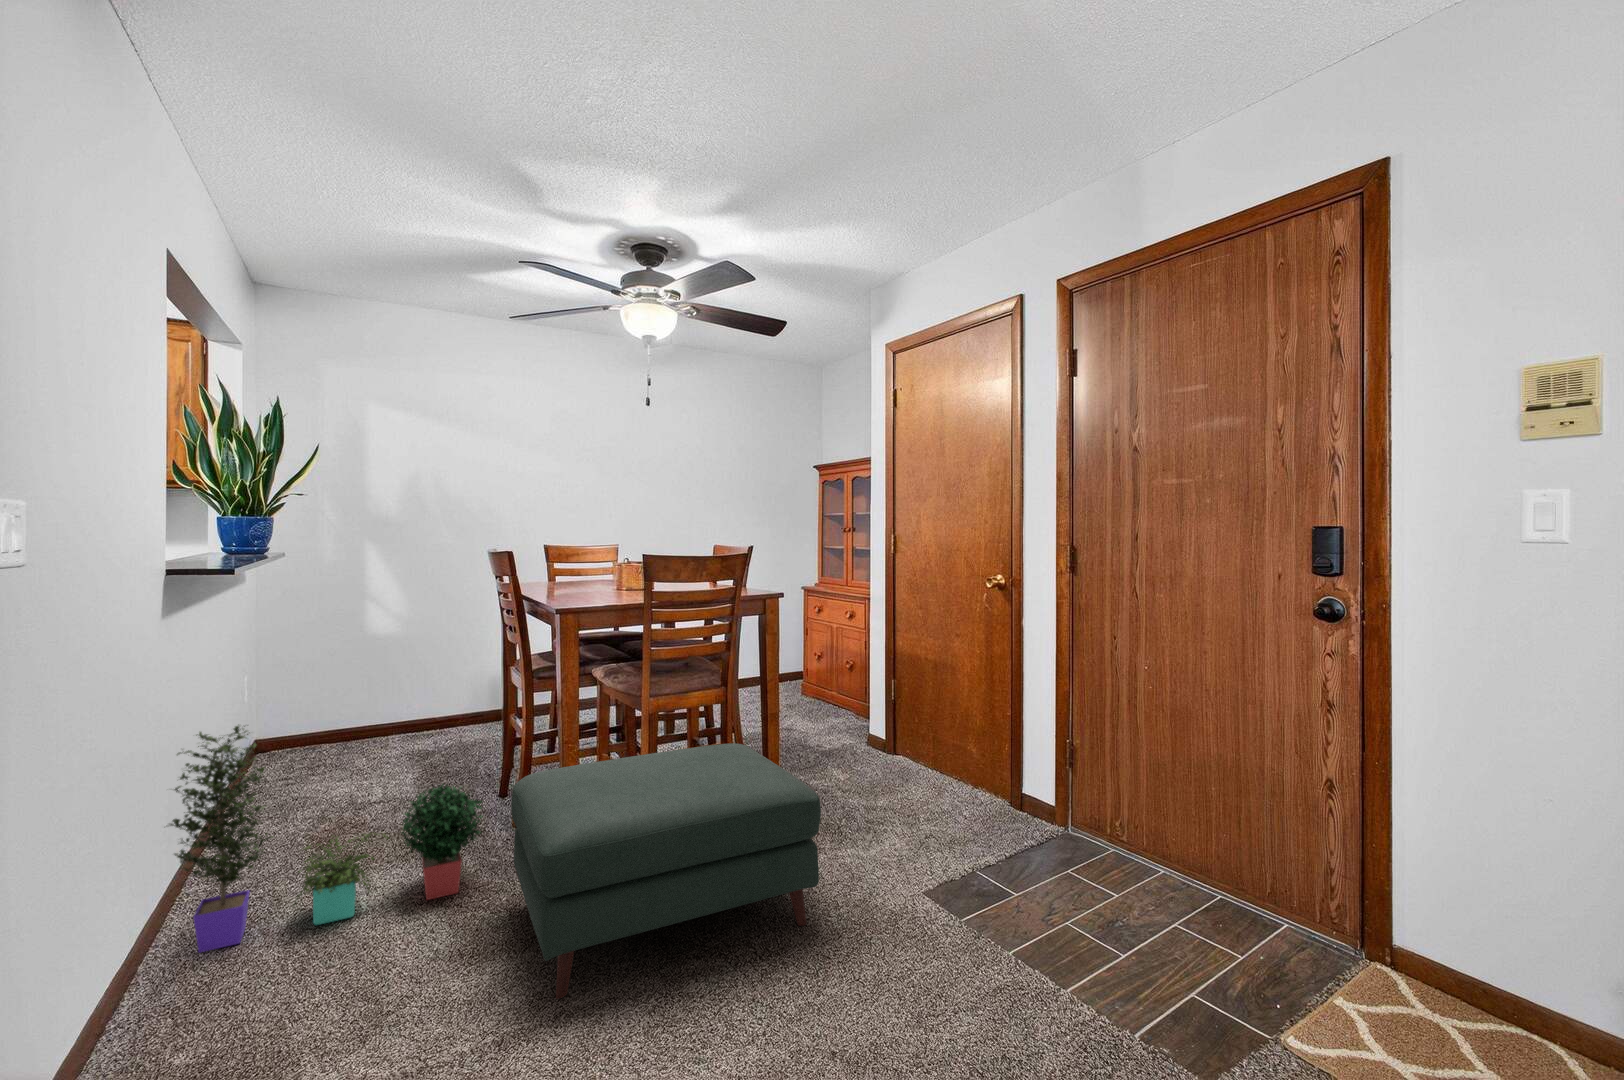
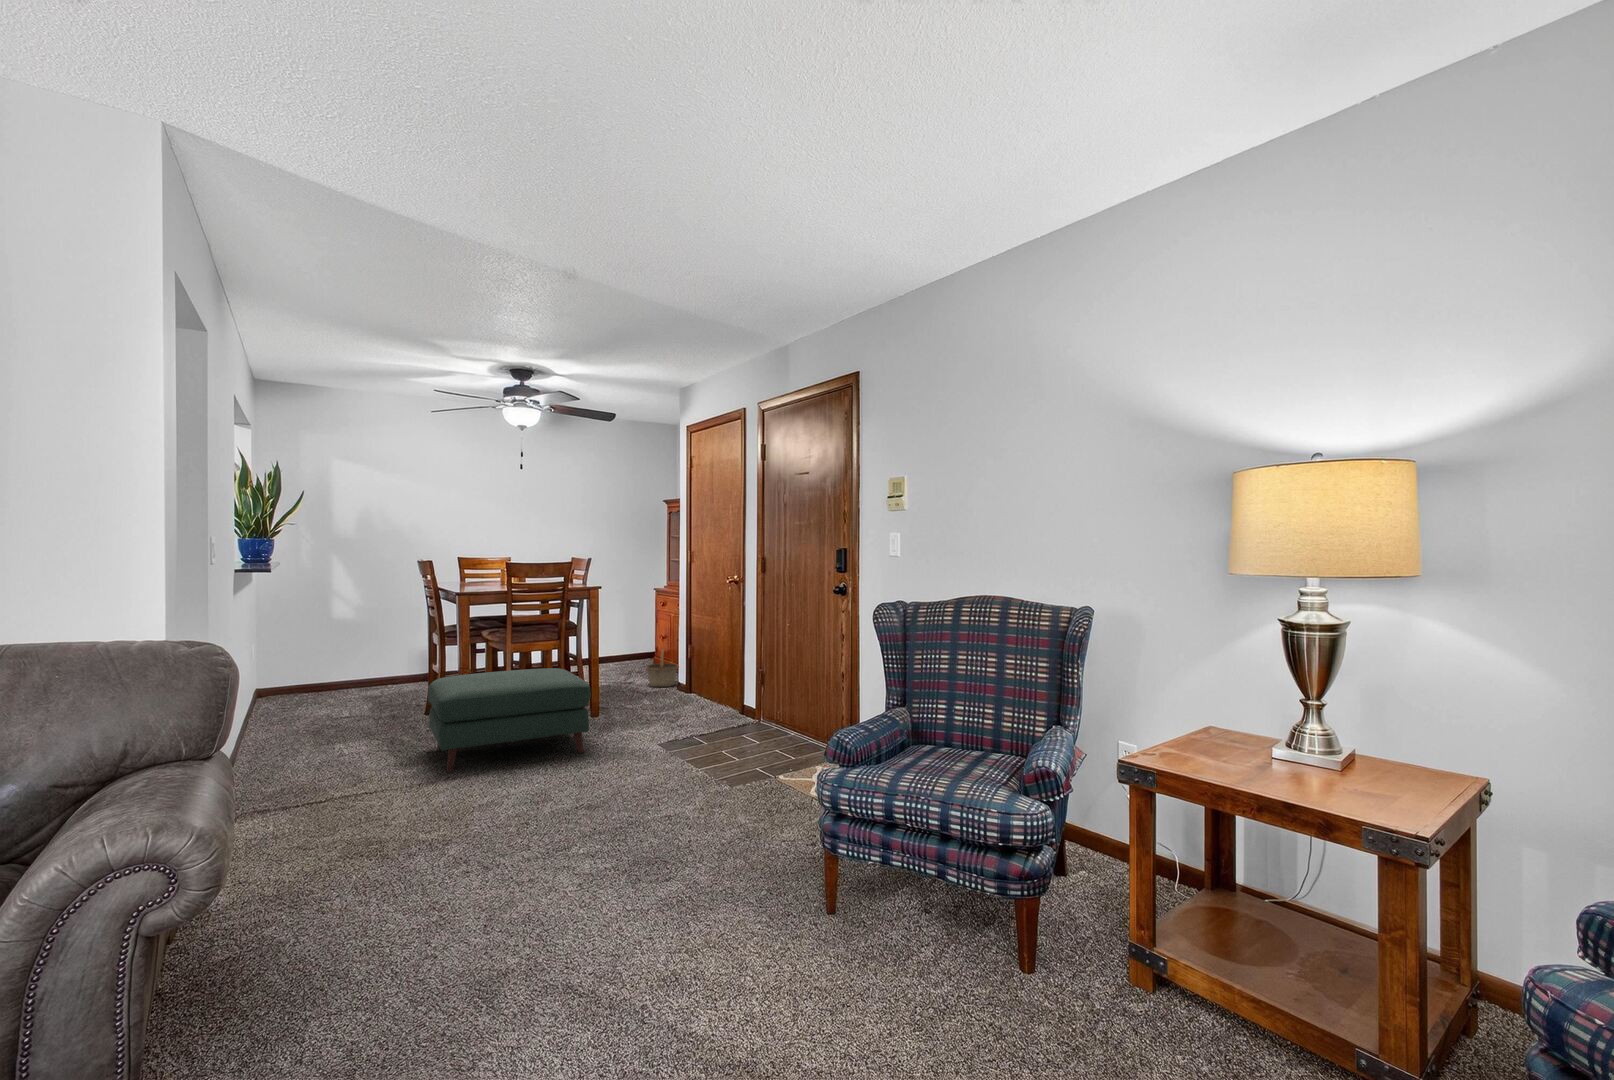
basket: none [813,680,862,737] -> present [646,650,678,687]
potted plant: present [169,725,482,952] -> none [247,650,413,764]

